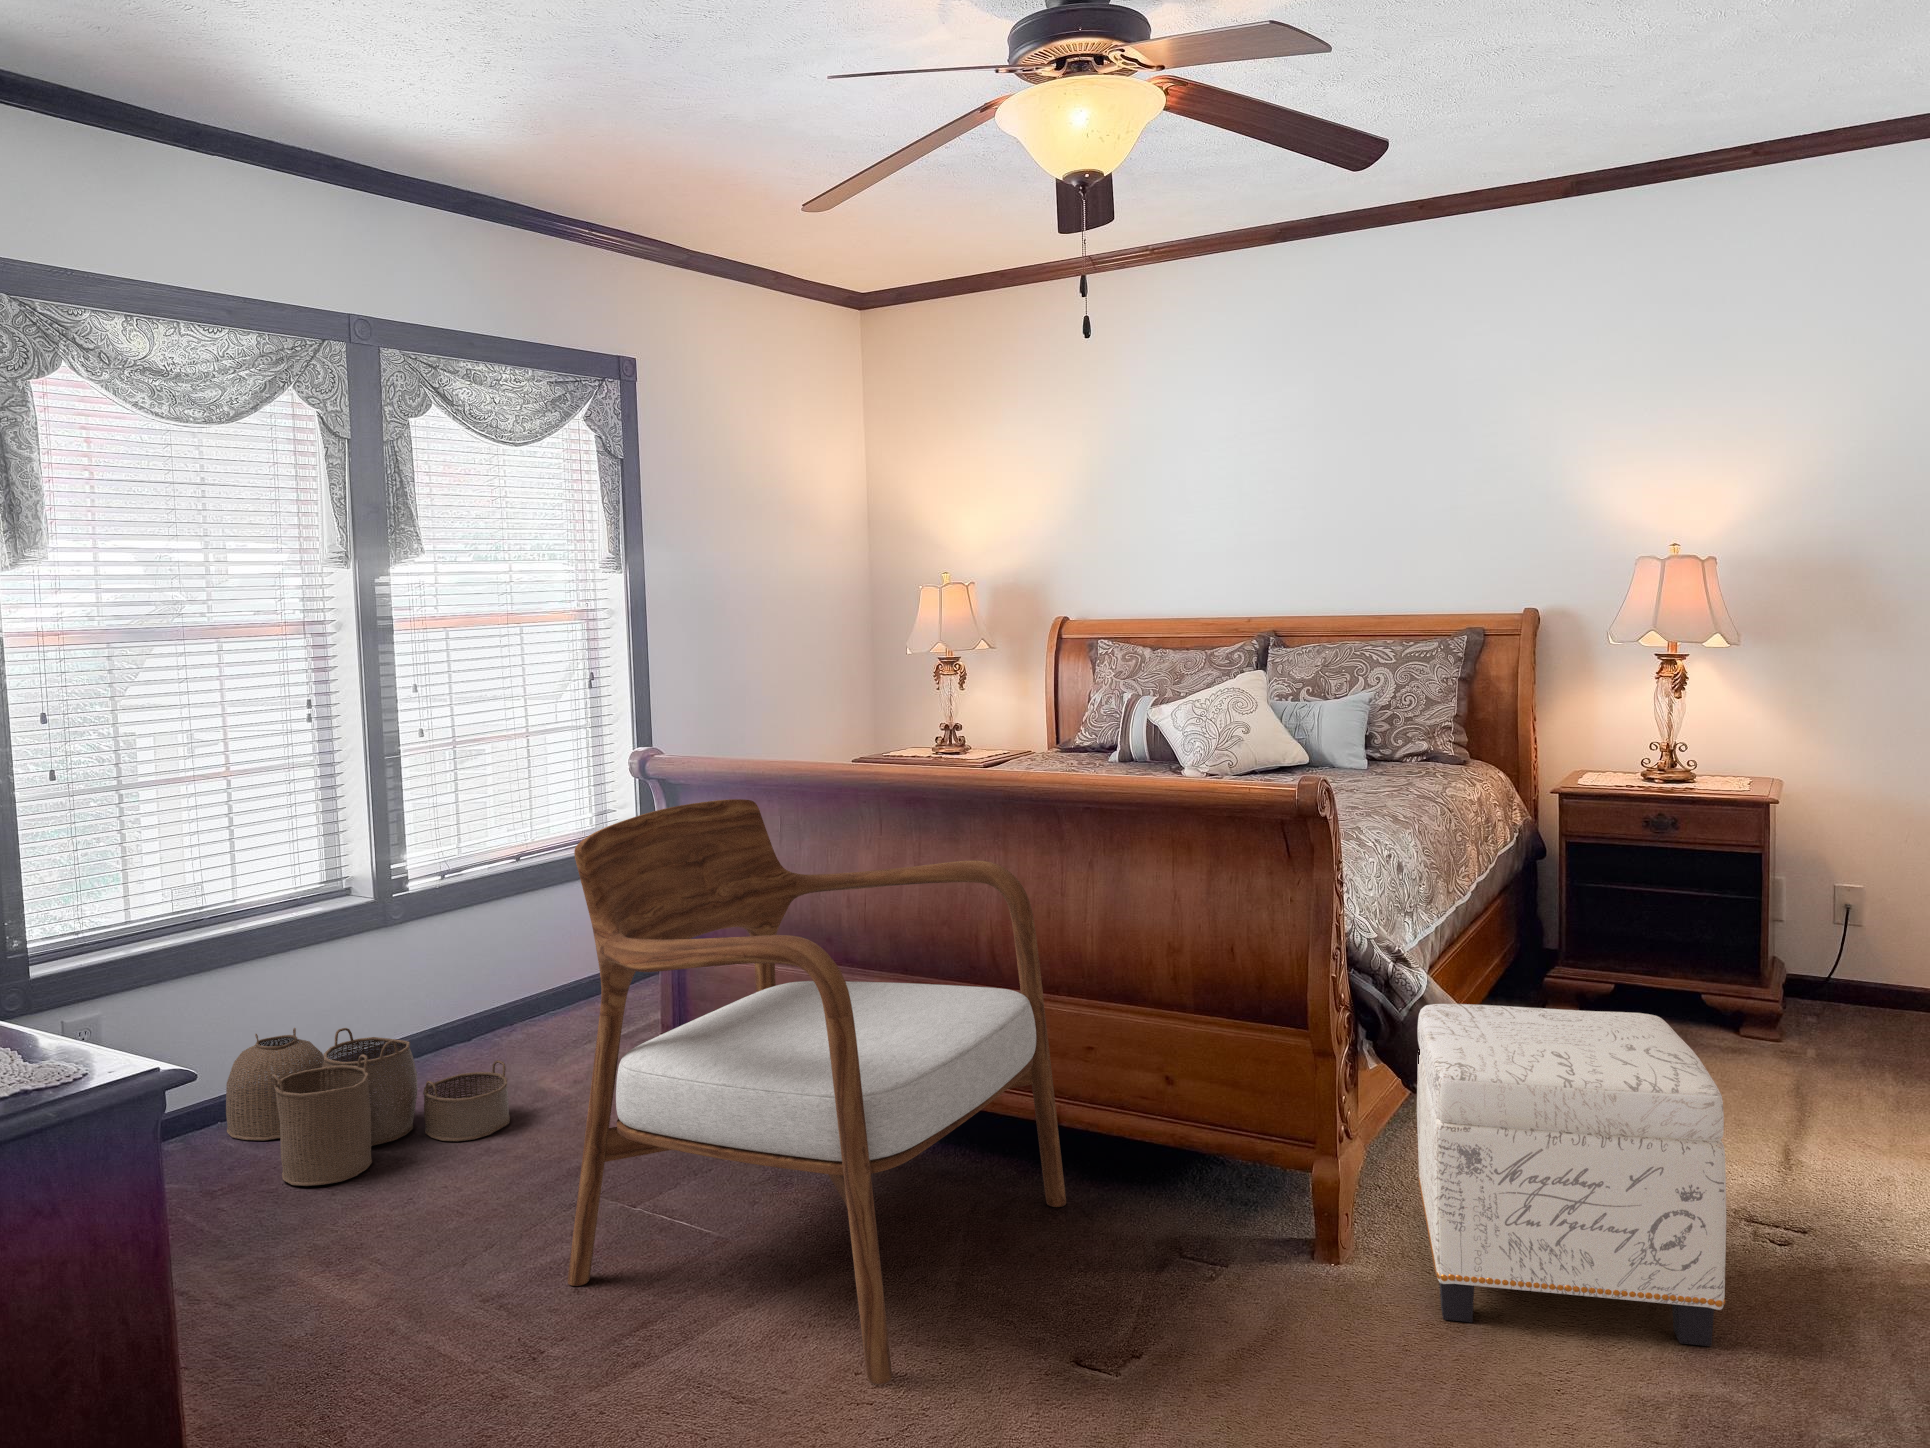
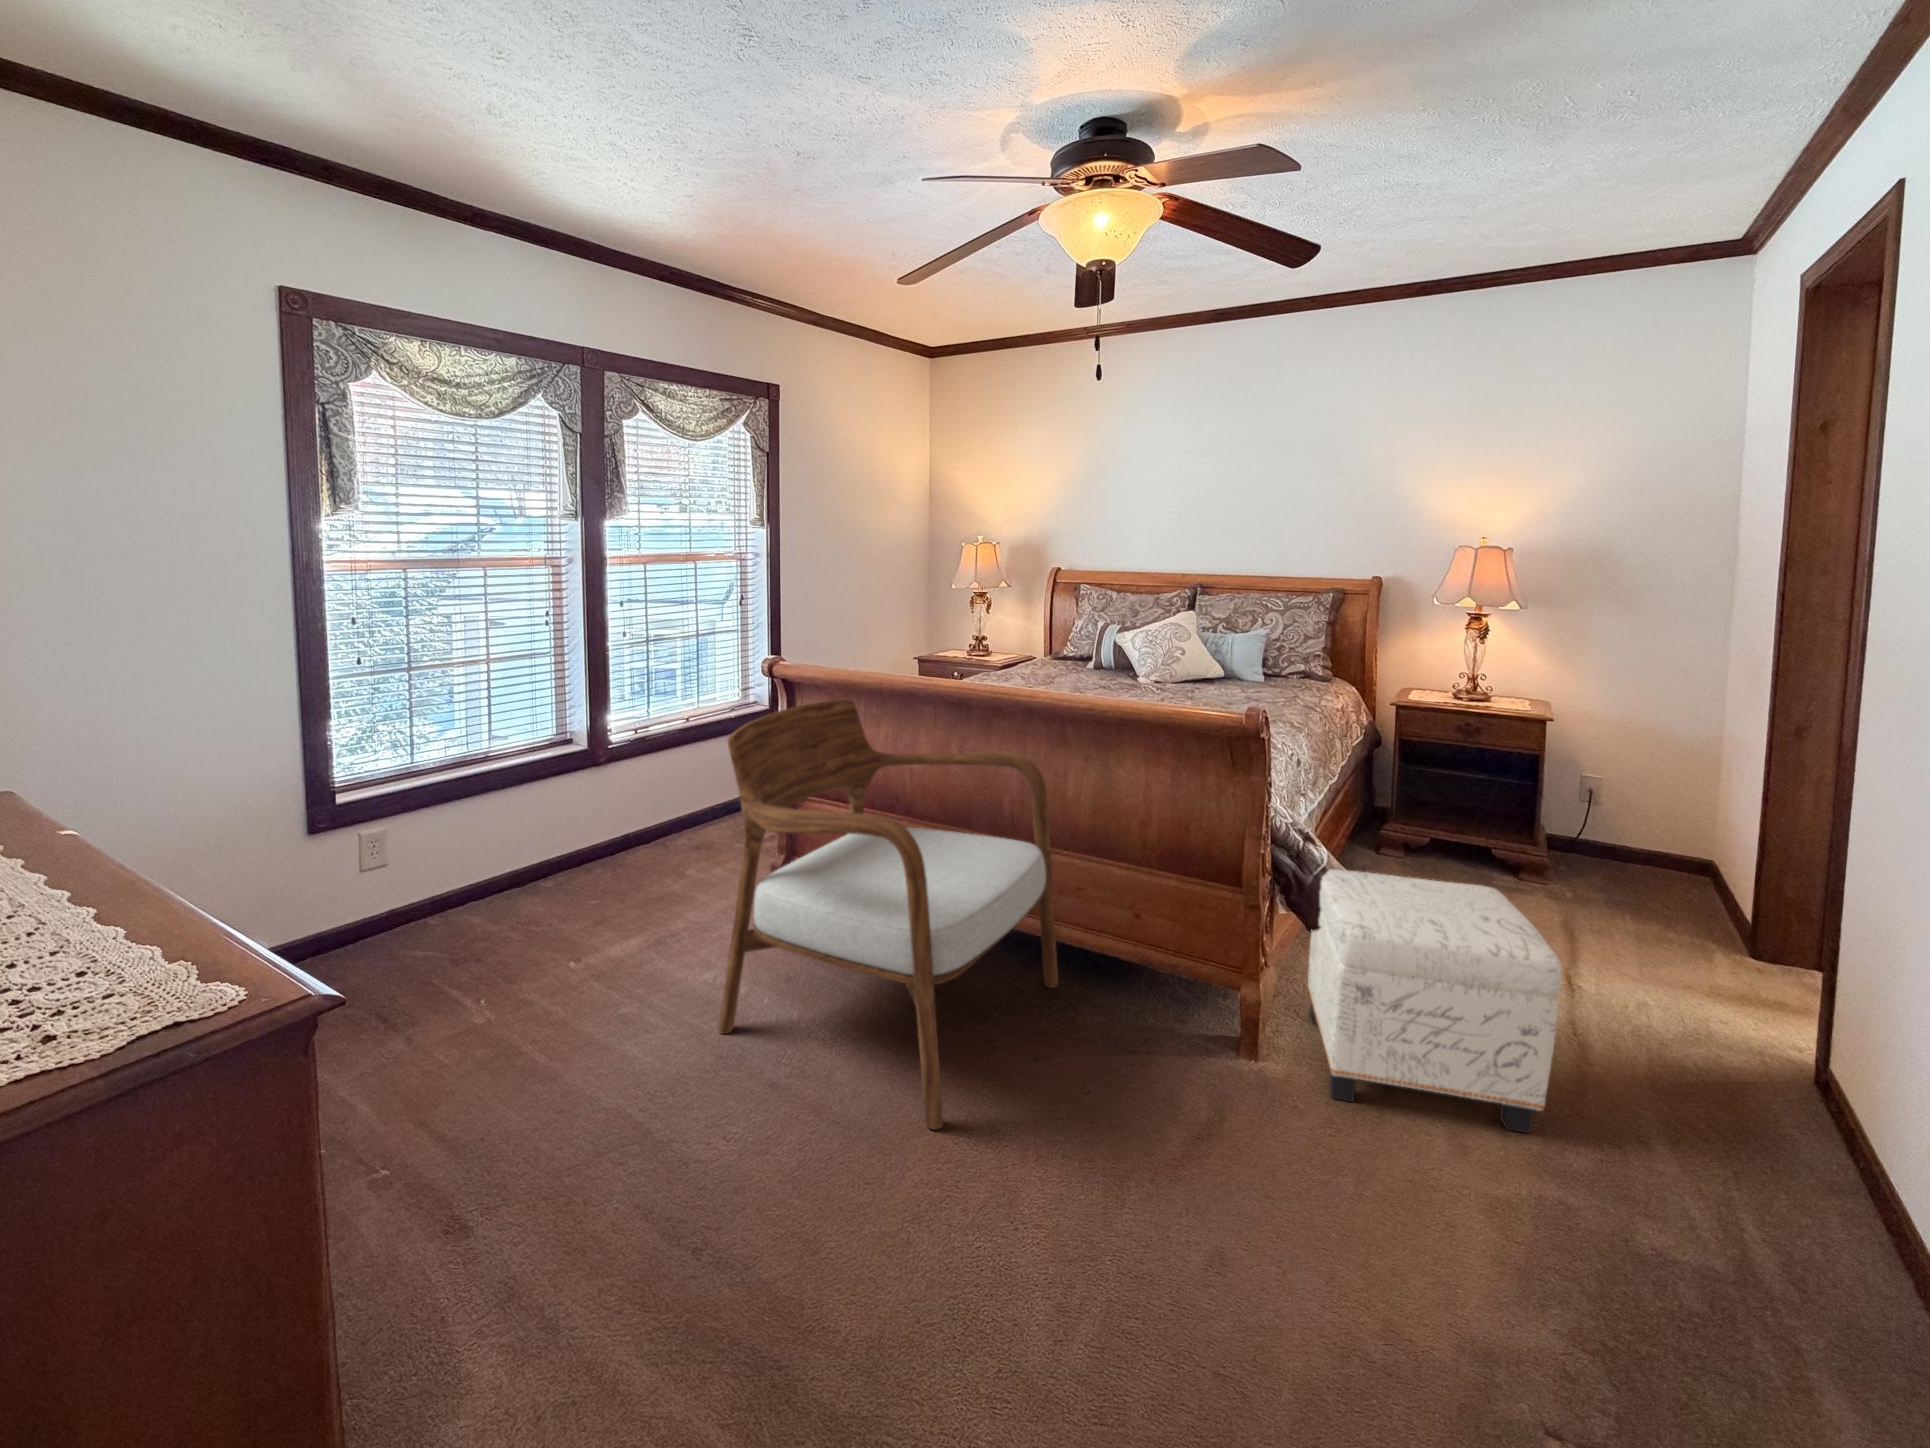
woven basket: present [226,1028,510,1186] -> none [497,832,683,944]

